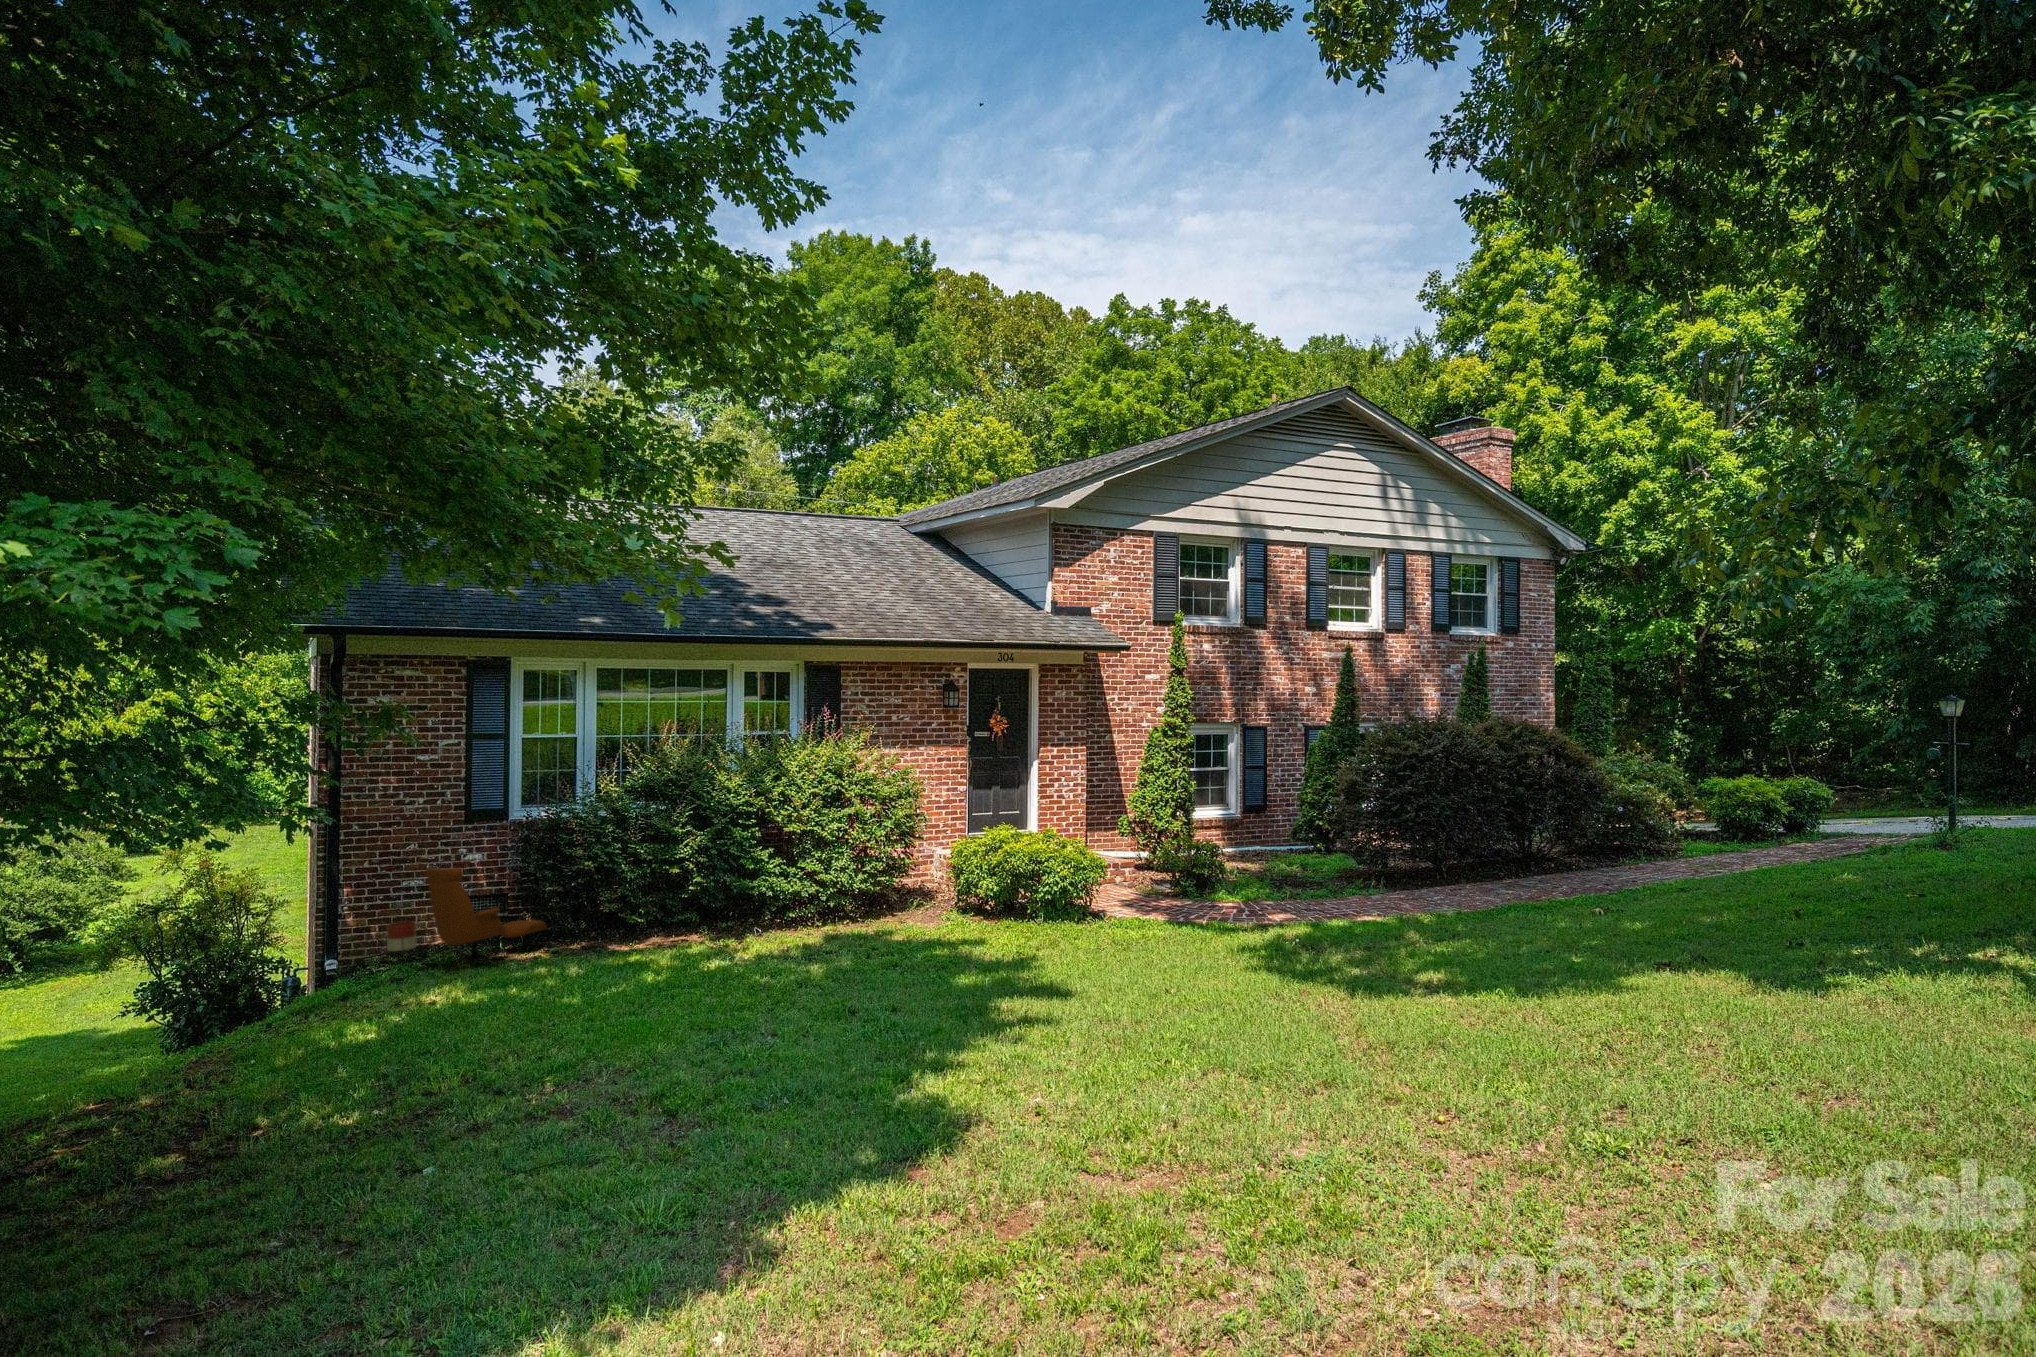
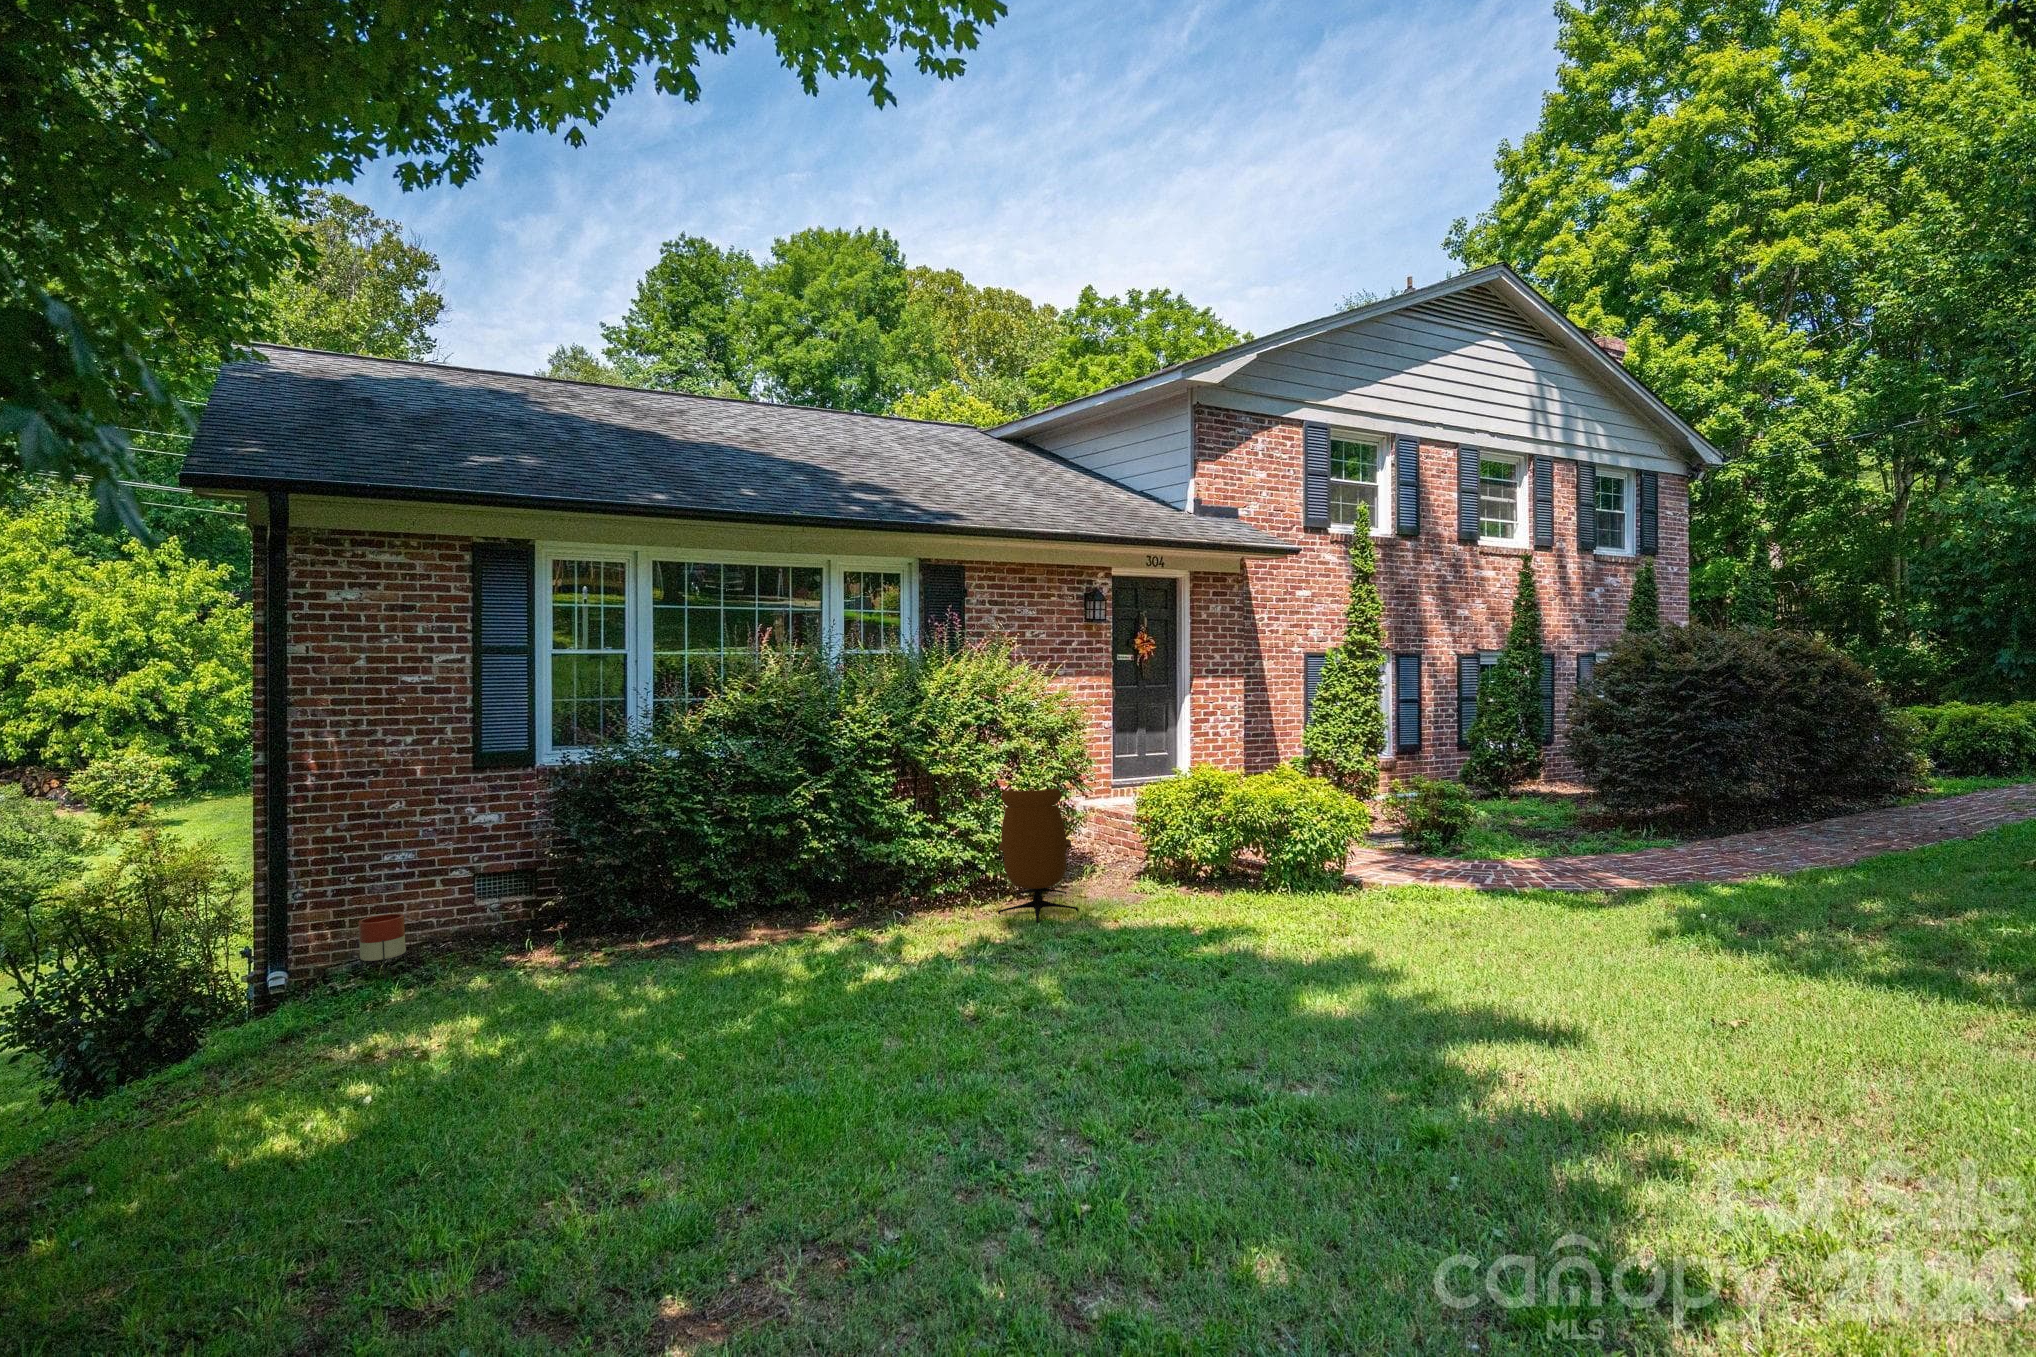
lounge chair: present [426,867,547,970] -> present [998,788,1078,922]

